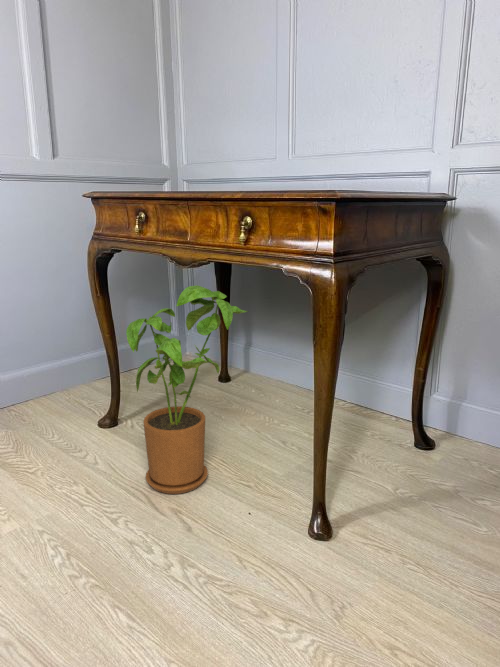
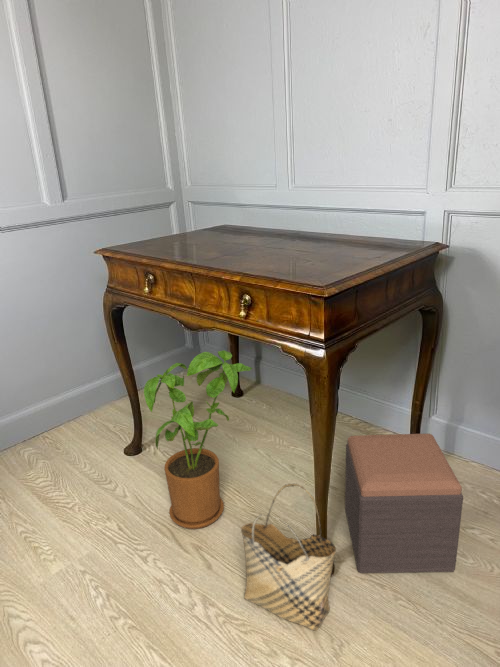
footstool: none [344,389,483,540] -> present [345,434,463,573]
woven basket: none [229,419,340,591] -> present [241,484,336,630]

